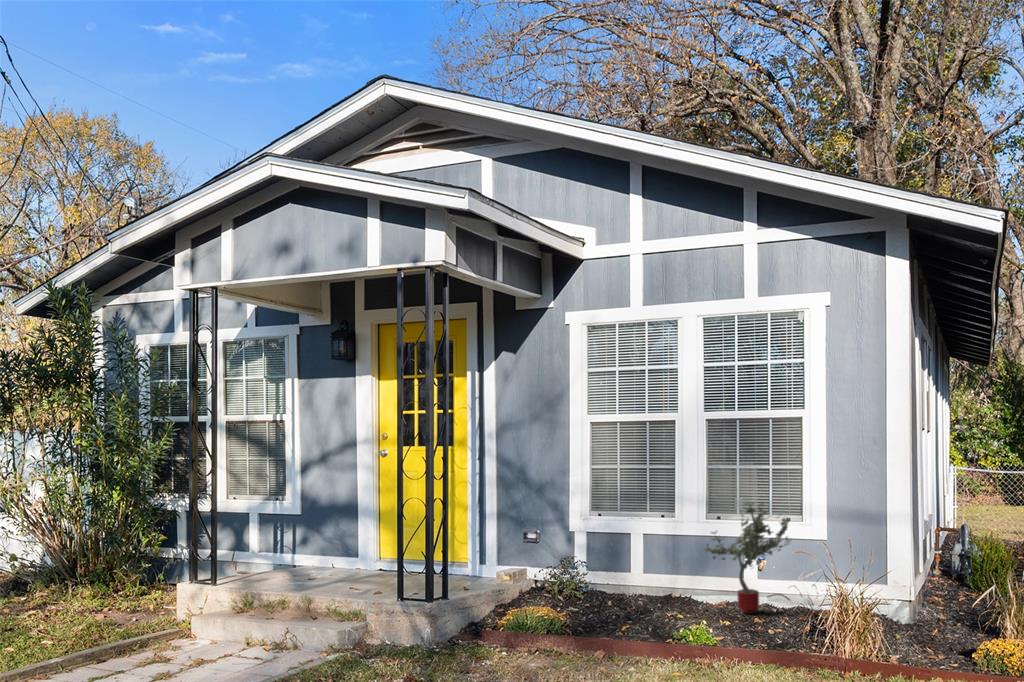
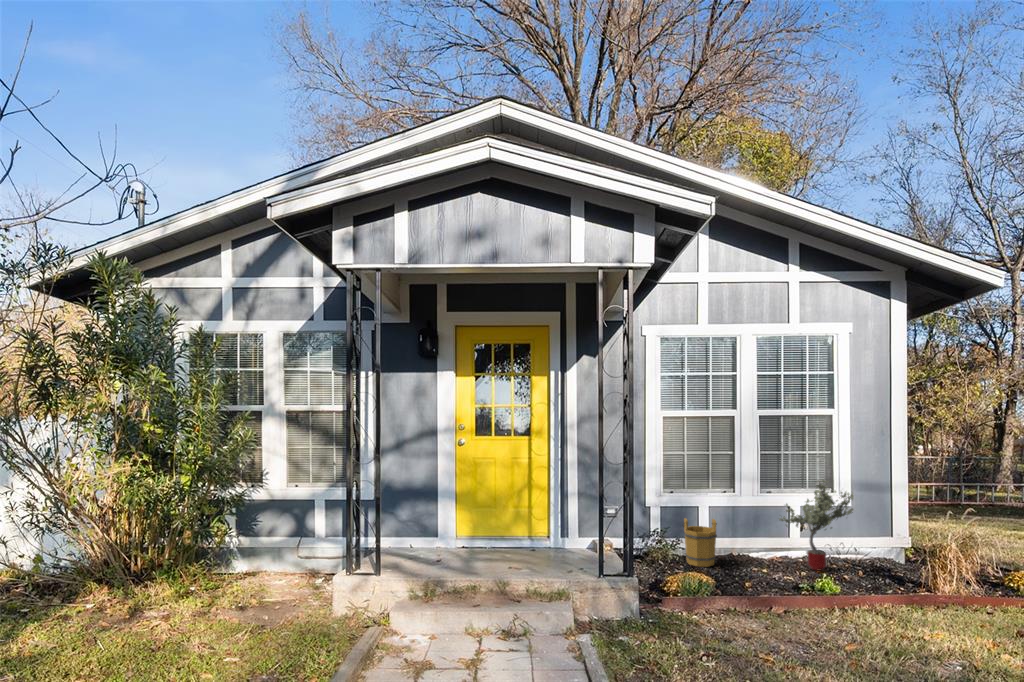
bucket: none [600,545,640,602] -> present [683,518,717,567]

